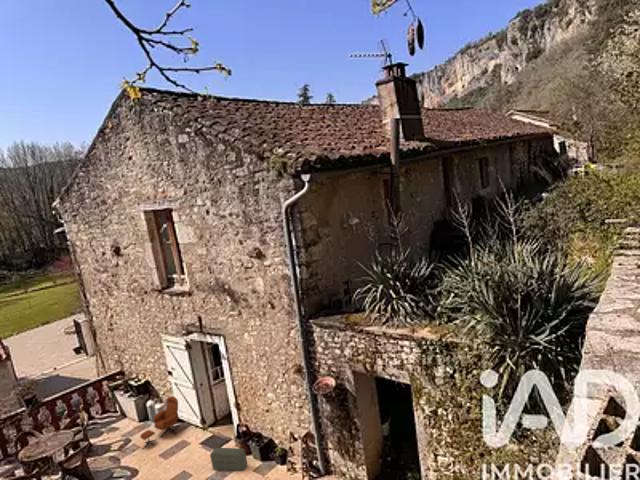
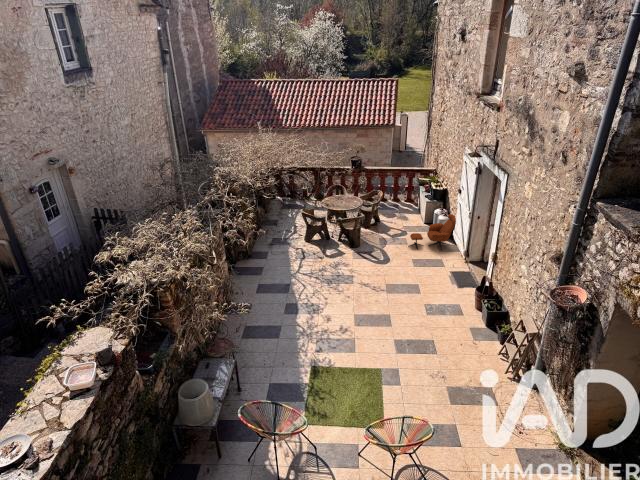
pouf: present [210,448,247,471] -> none [441,284,473,321]

